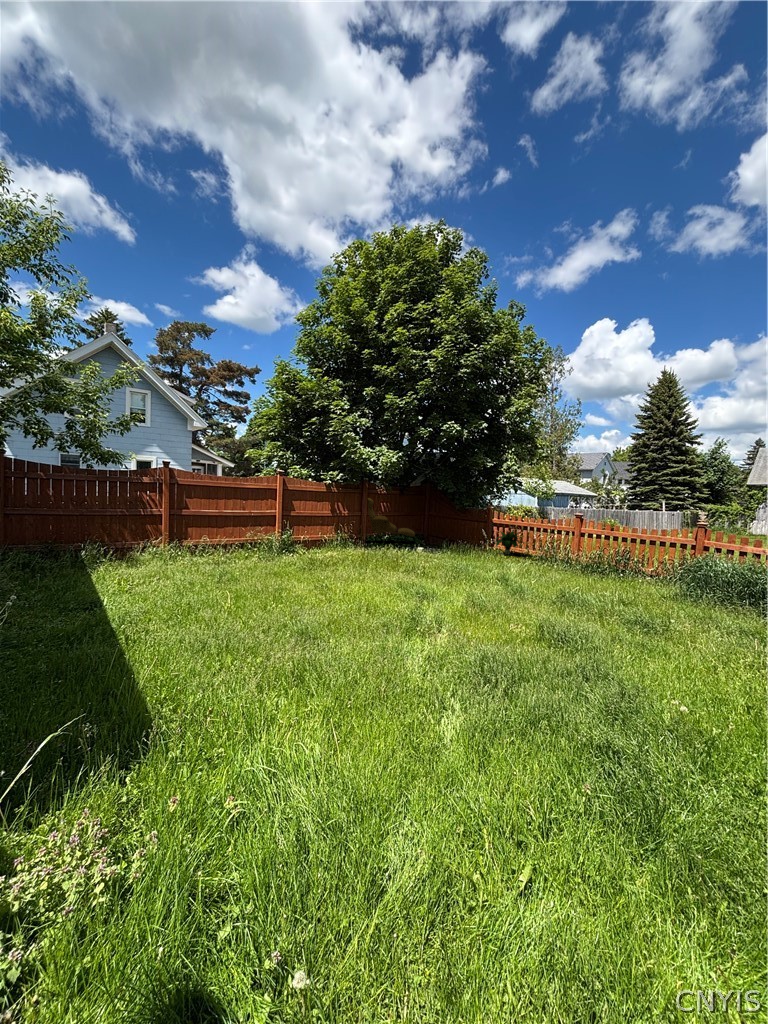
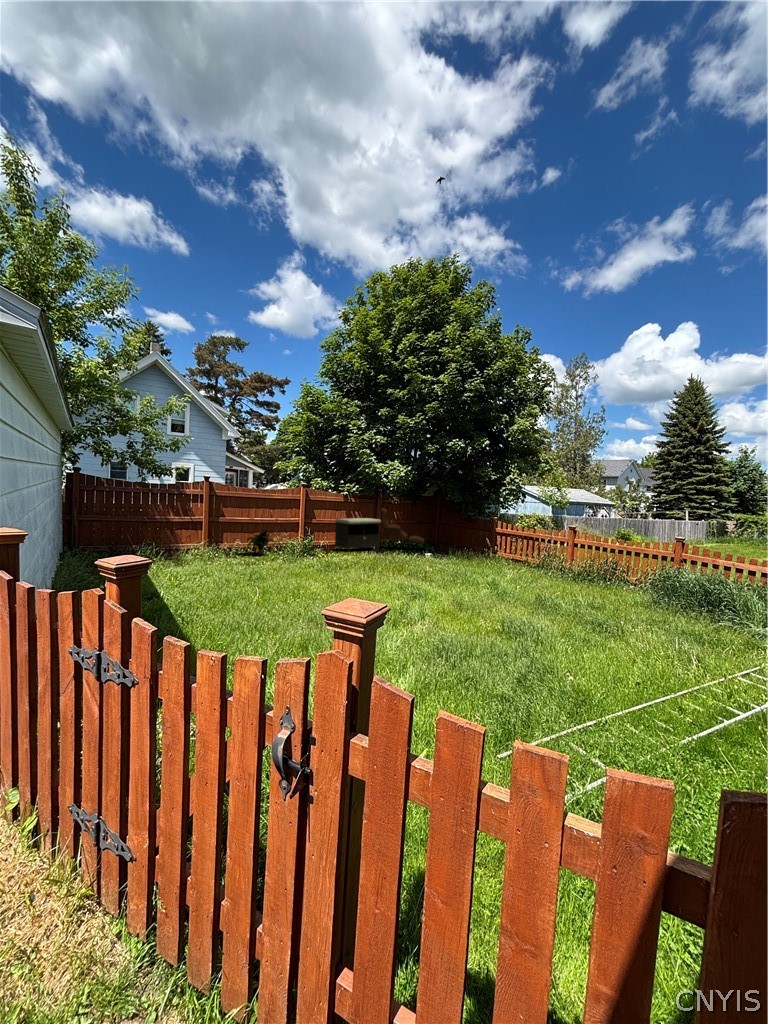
storage bench: none [317,509,368,546] -> present [335,518,381,551]
potted plant: present [495,530,522,554] -> present [247,529,276,554]

